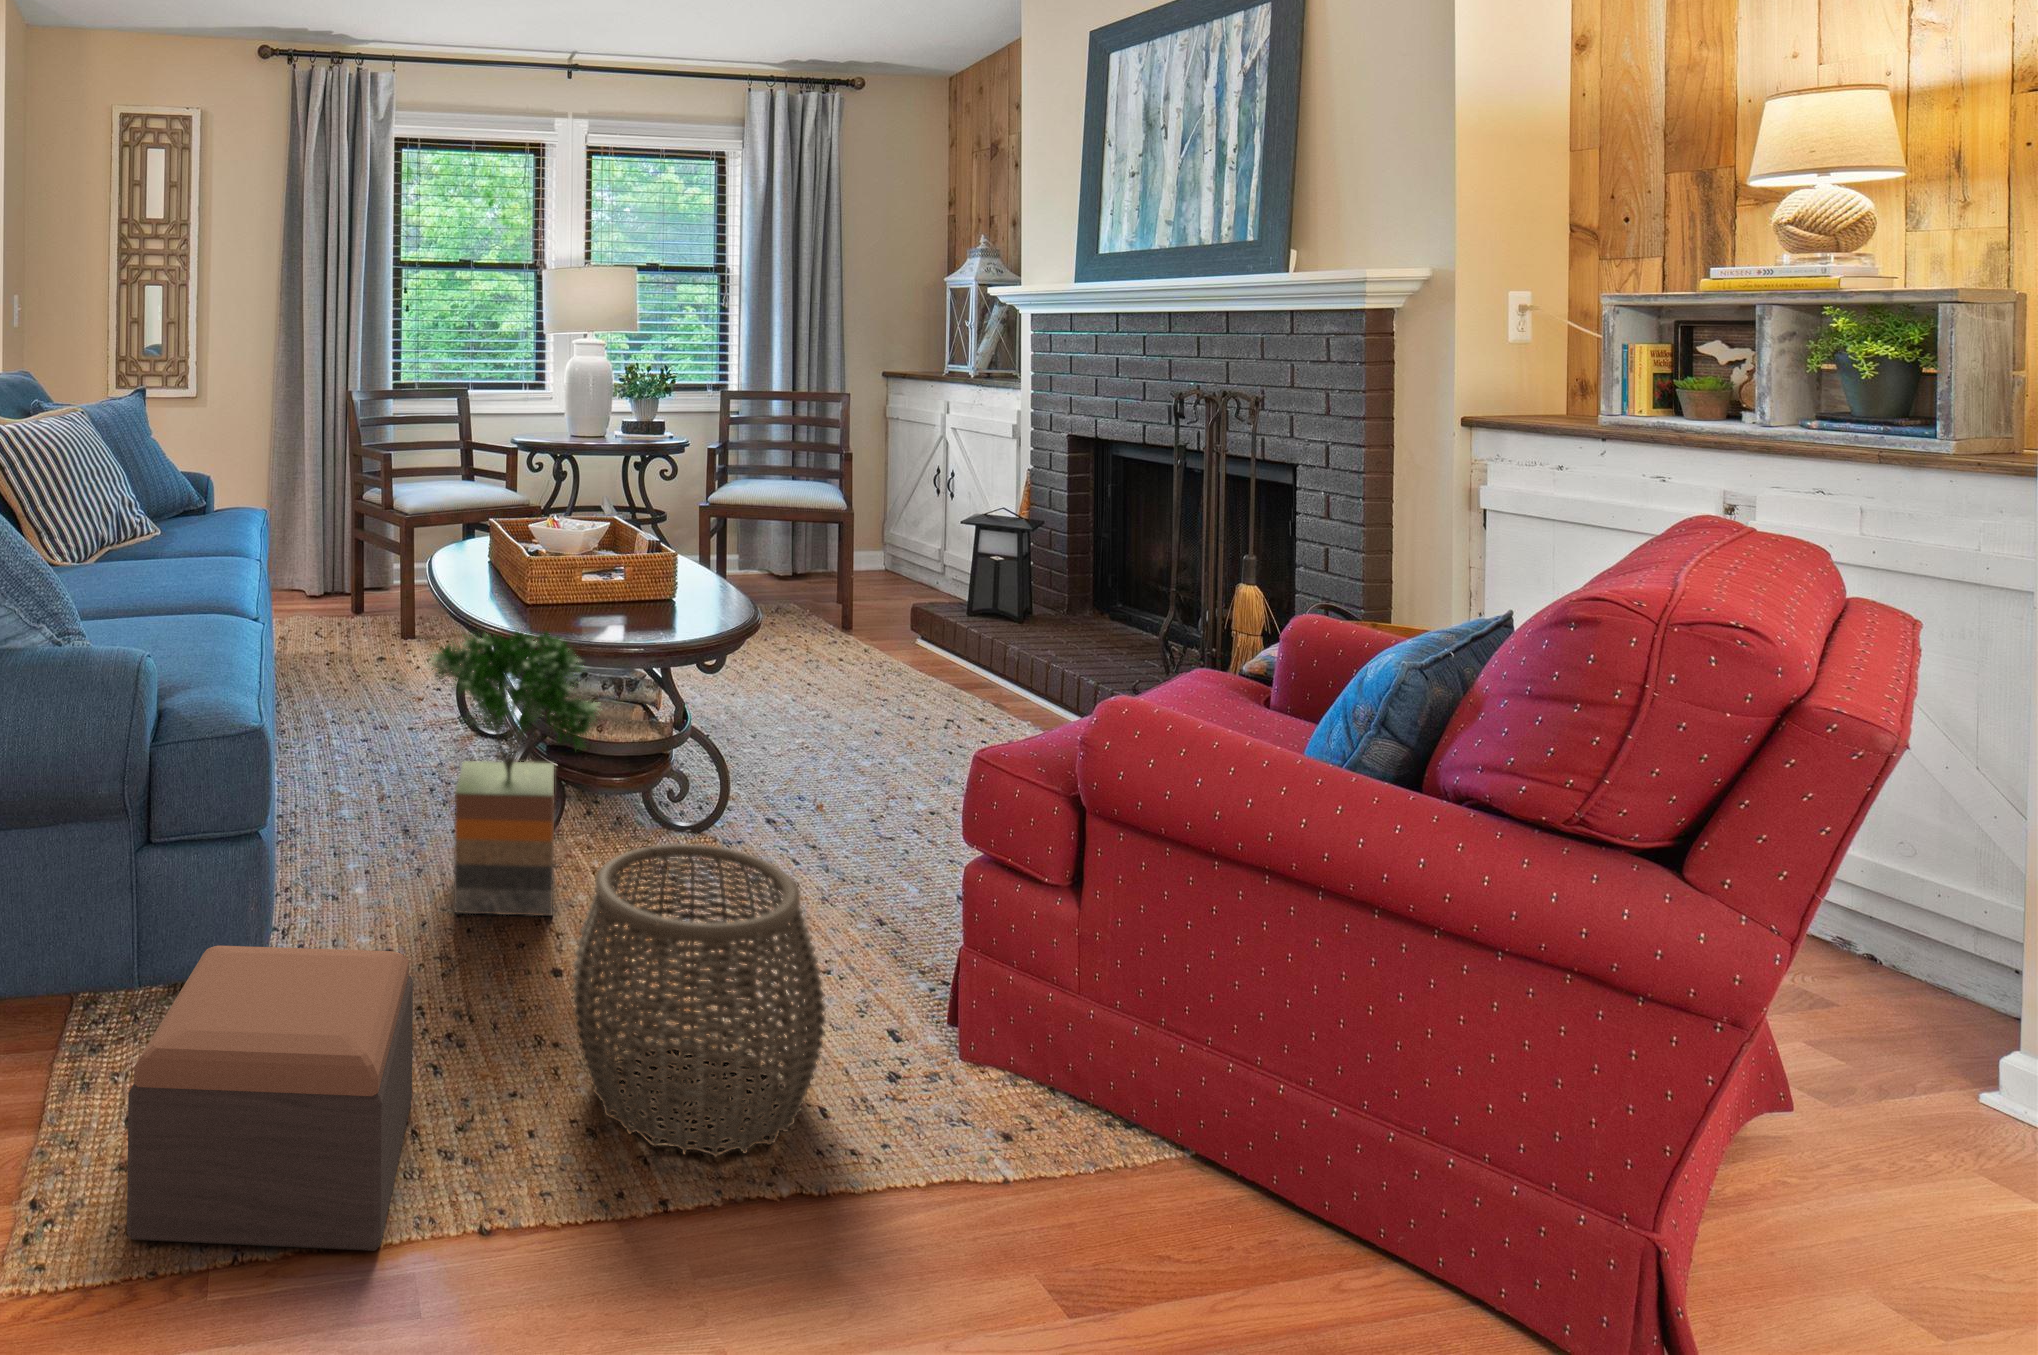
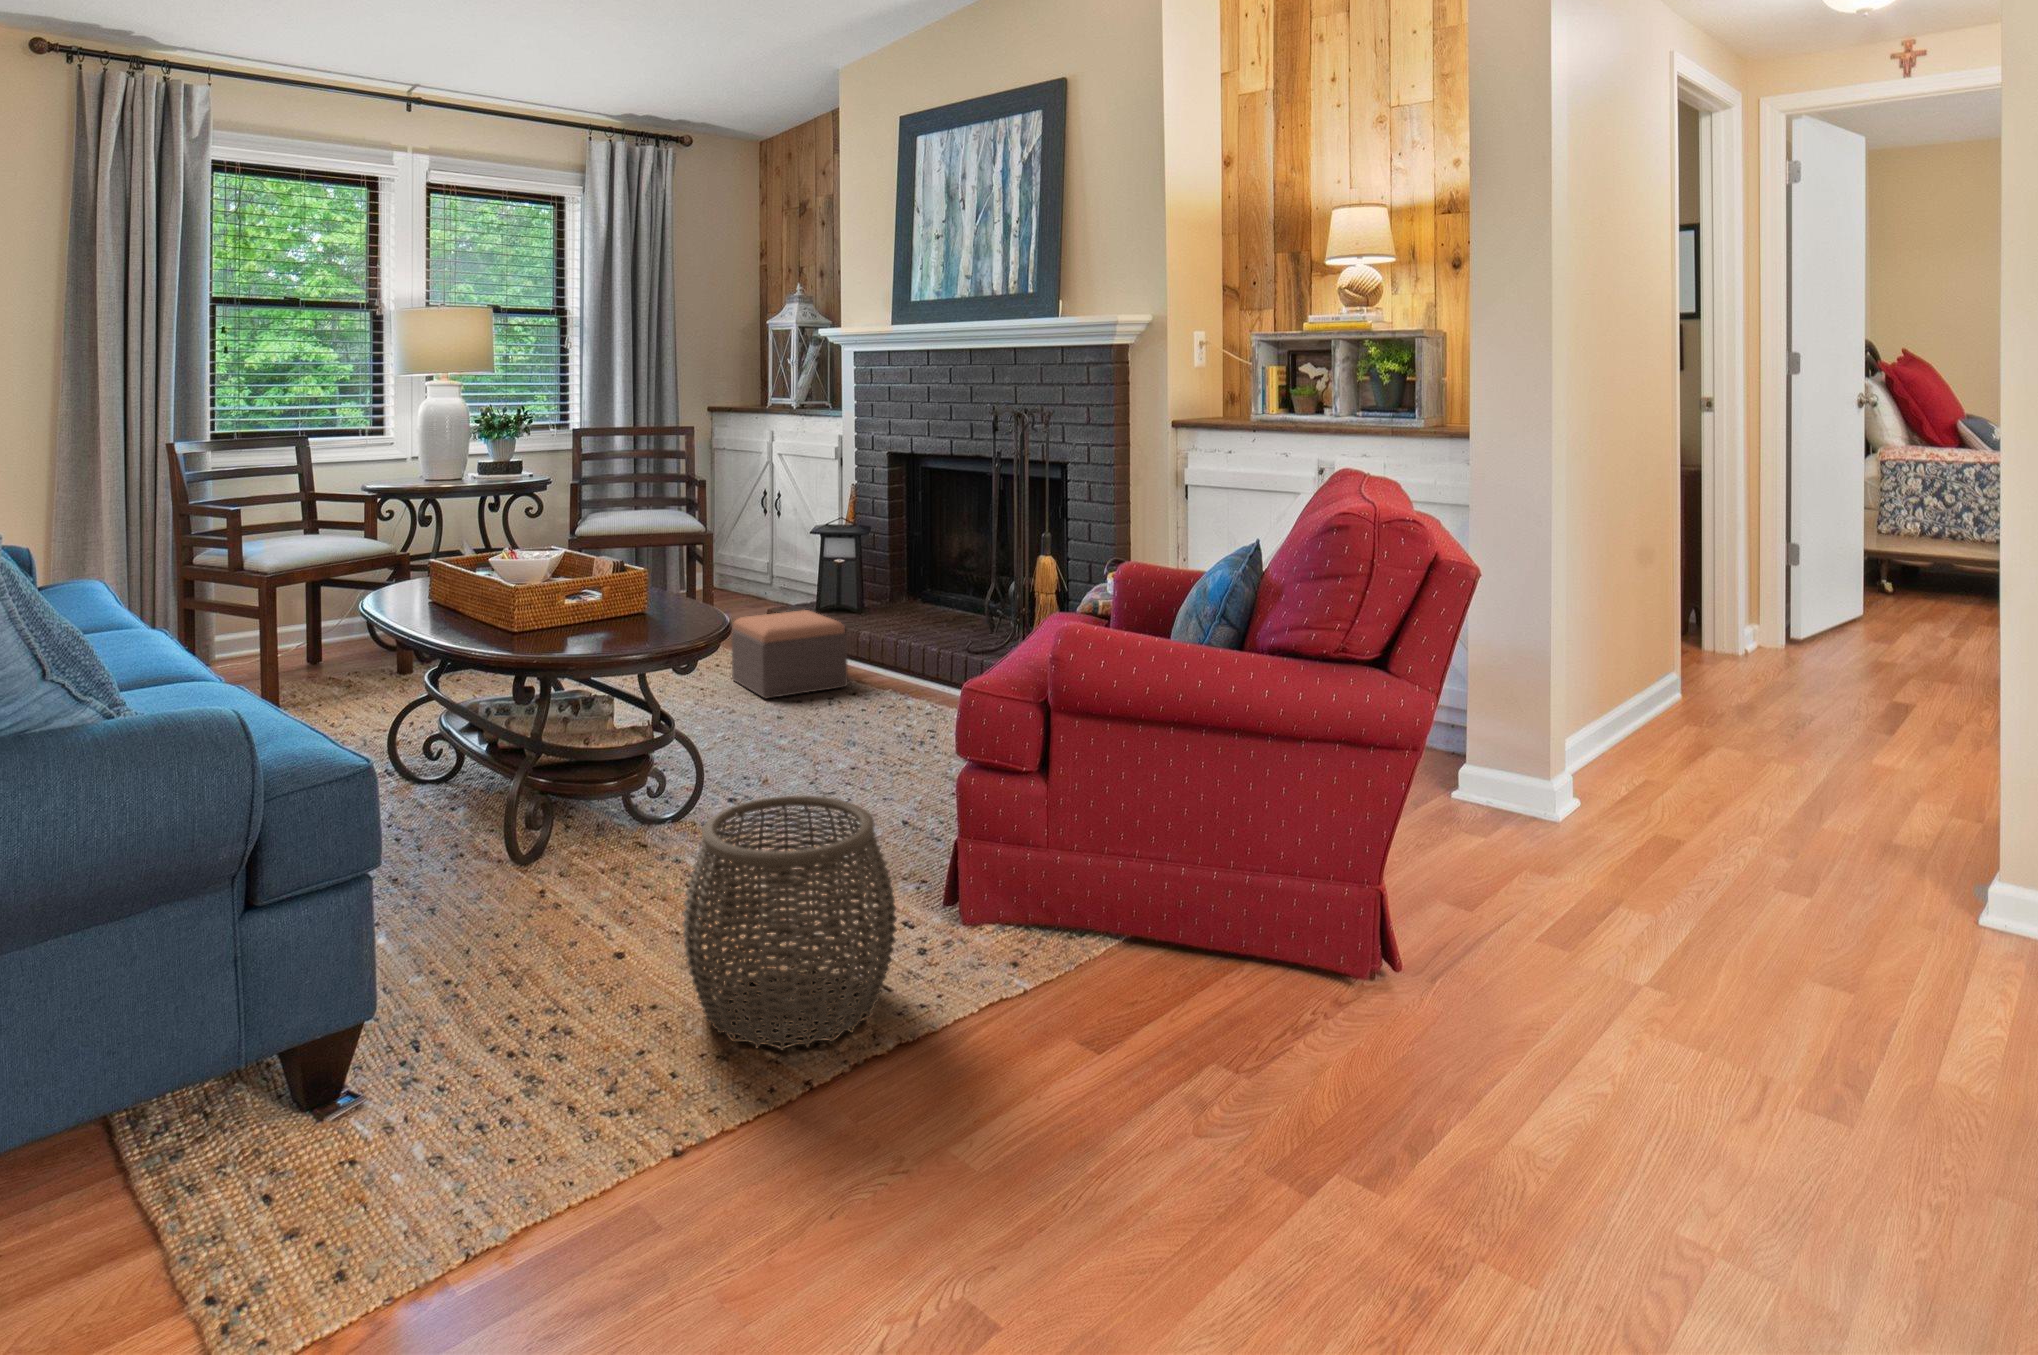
potted tree: present [430,631,599,916] -> none [443,645,630,932]
footstool: present [127,946,413,1251] -> present [732,610,848,698]

